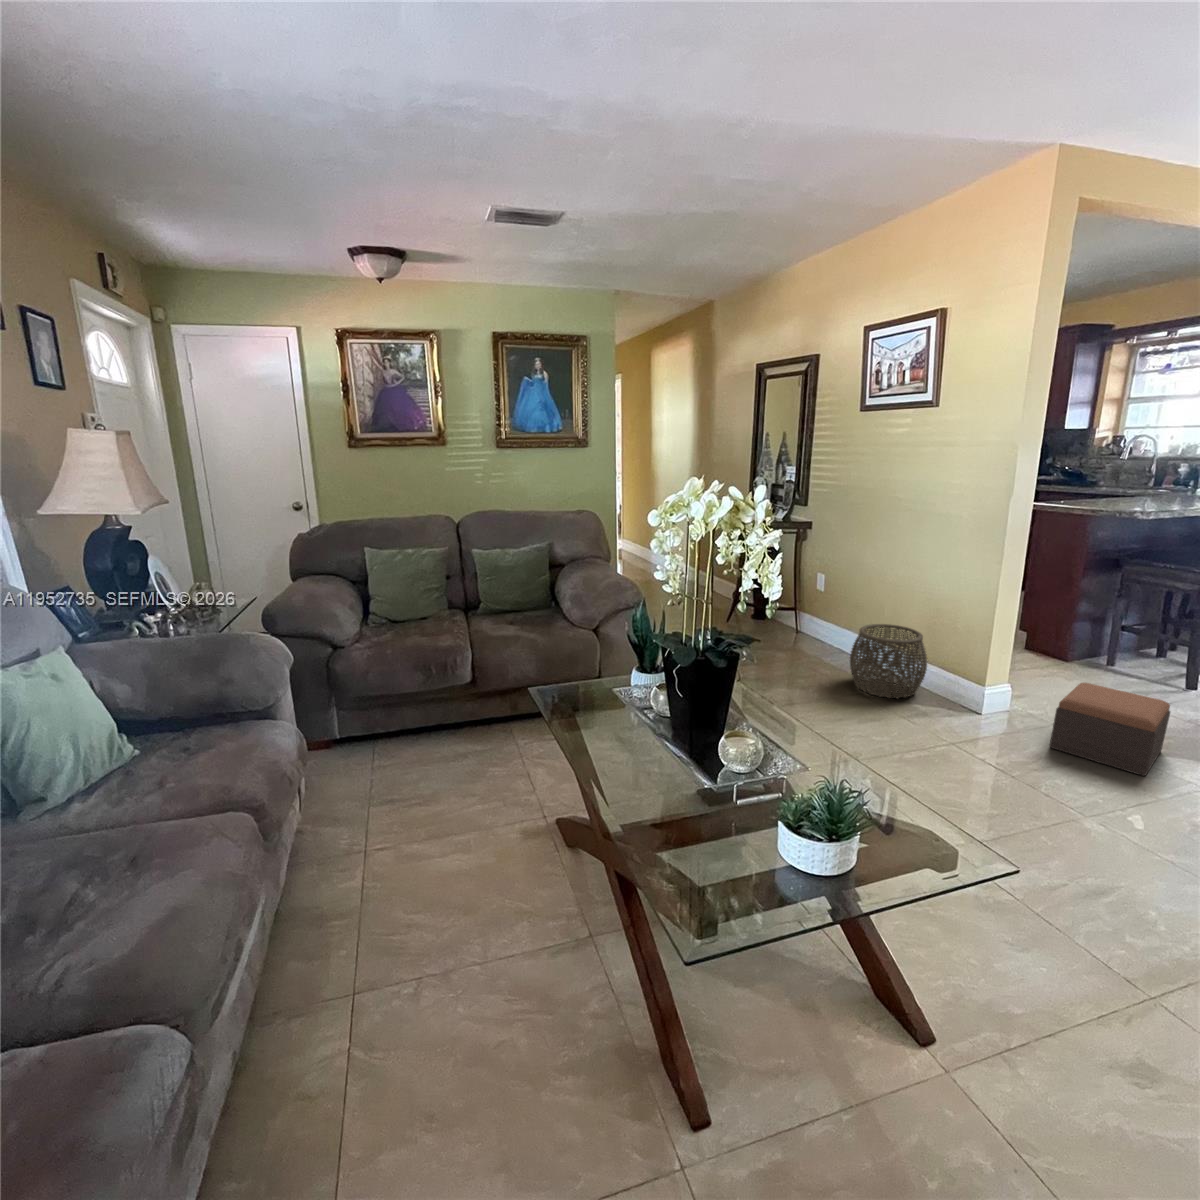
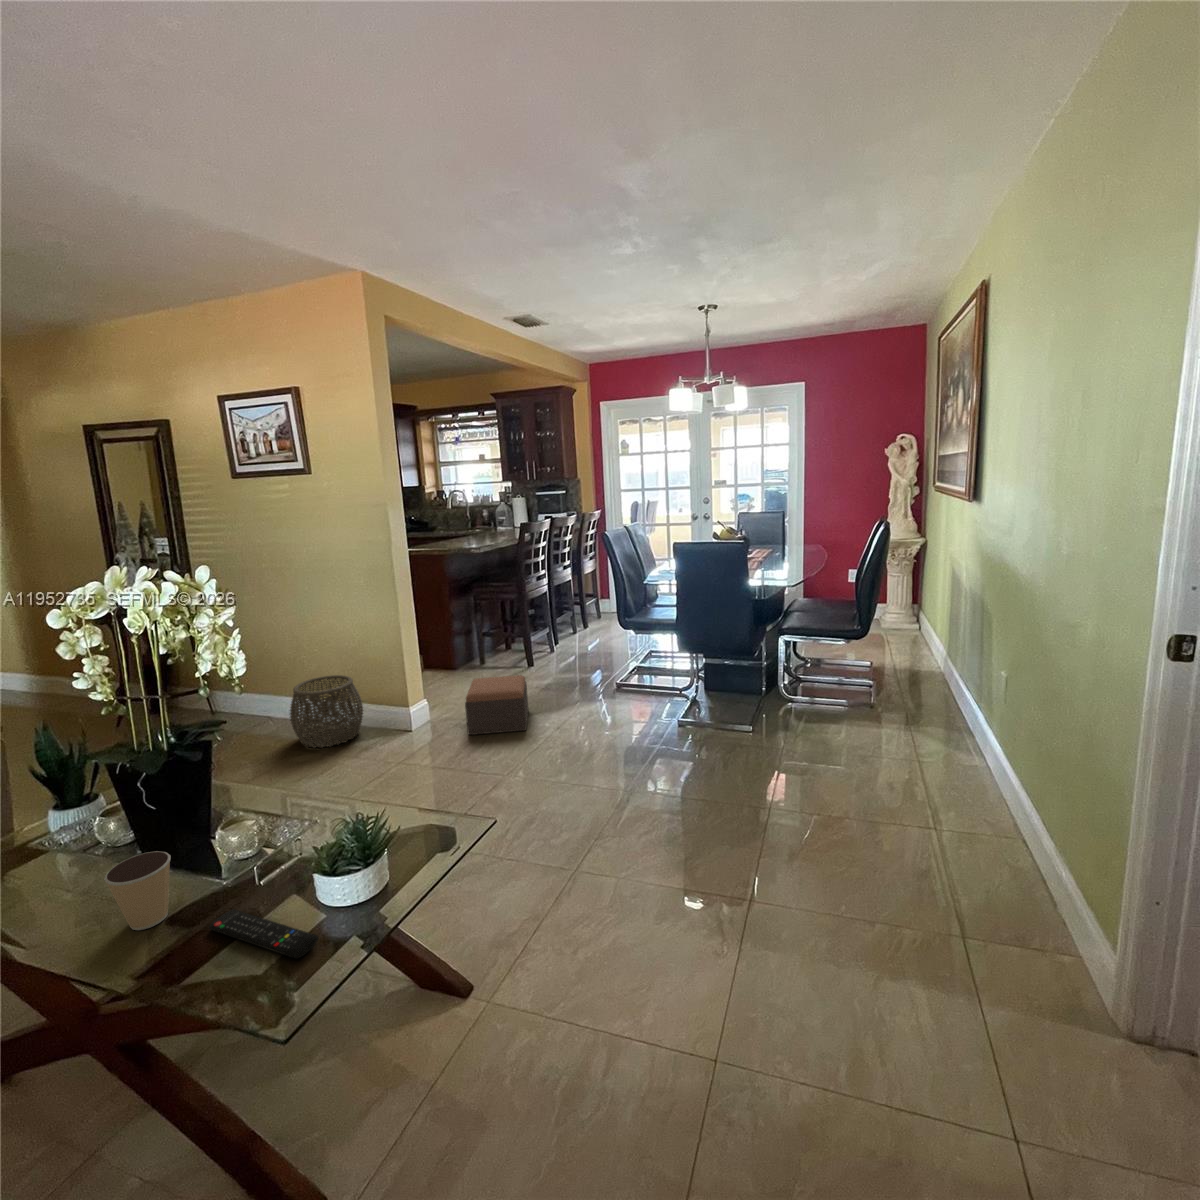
coffee cup: none [635,727,682,790] -> present [104,851,171,930]
remote control: none [689,811,763,892] -> present [209,909,319,958]

